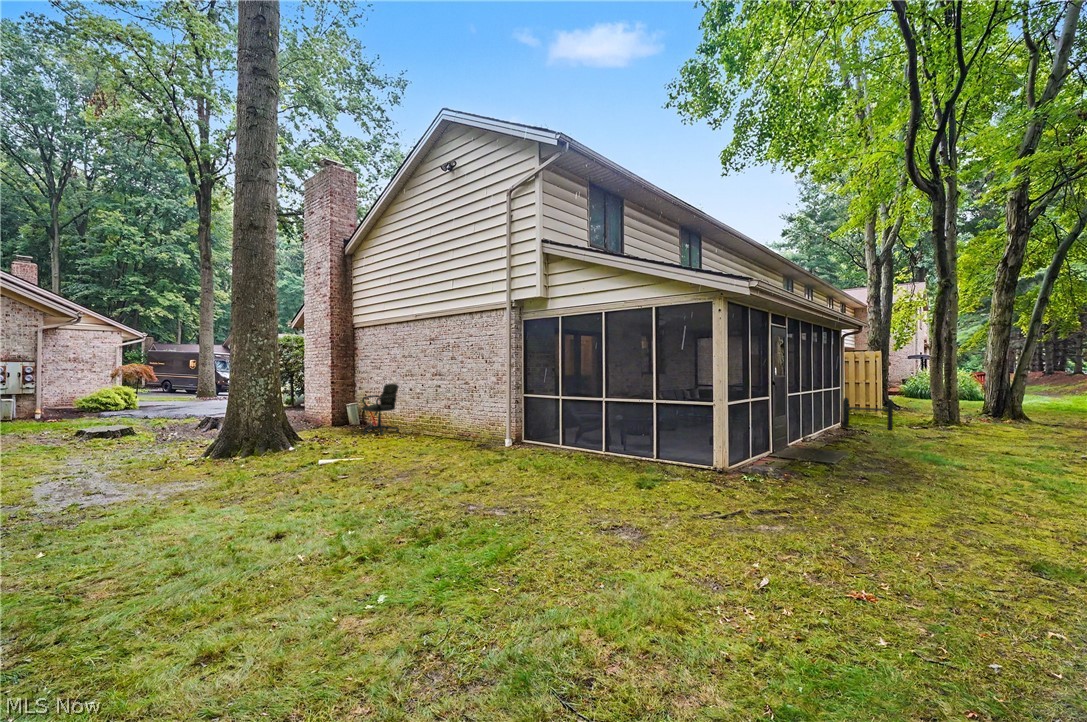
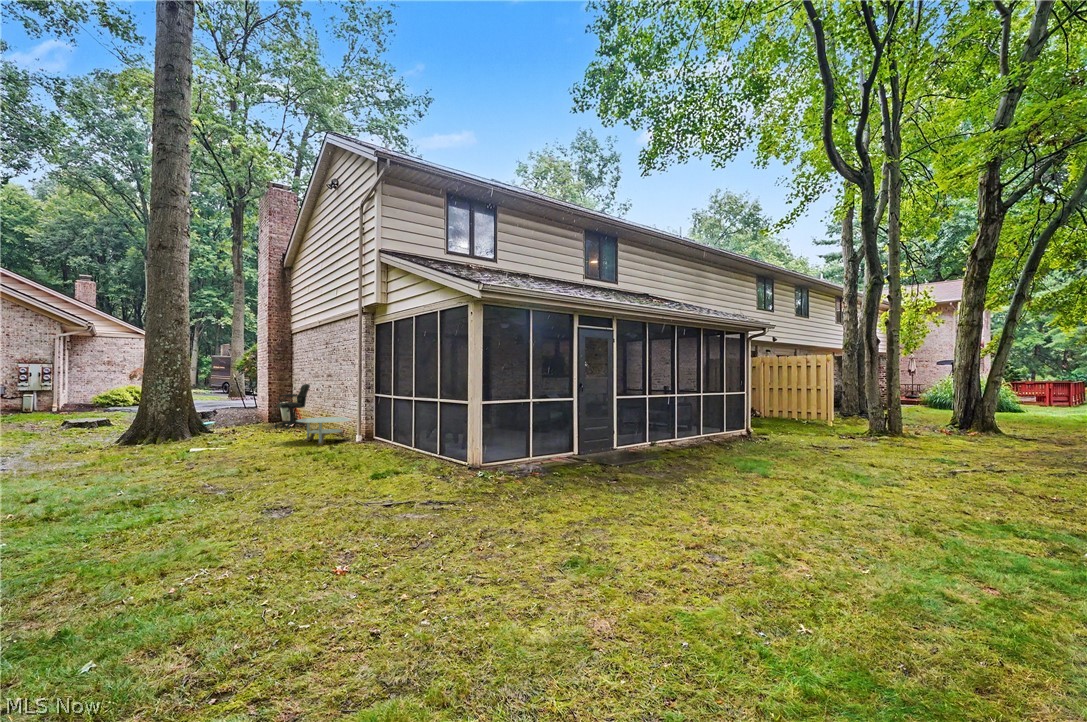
bench: present [843,398,893,430] -> none [750,406,805,443]
round table: none [439,421,499,453] -> present [296,417,352,445]

